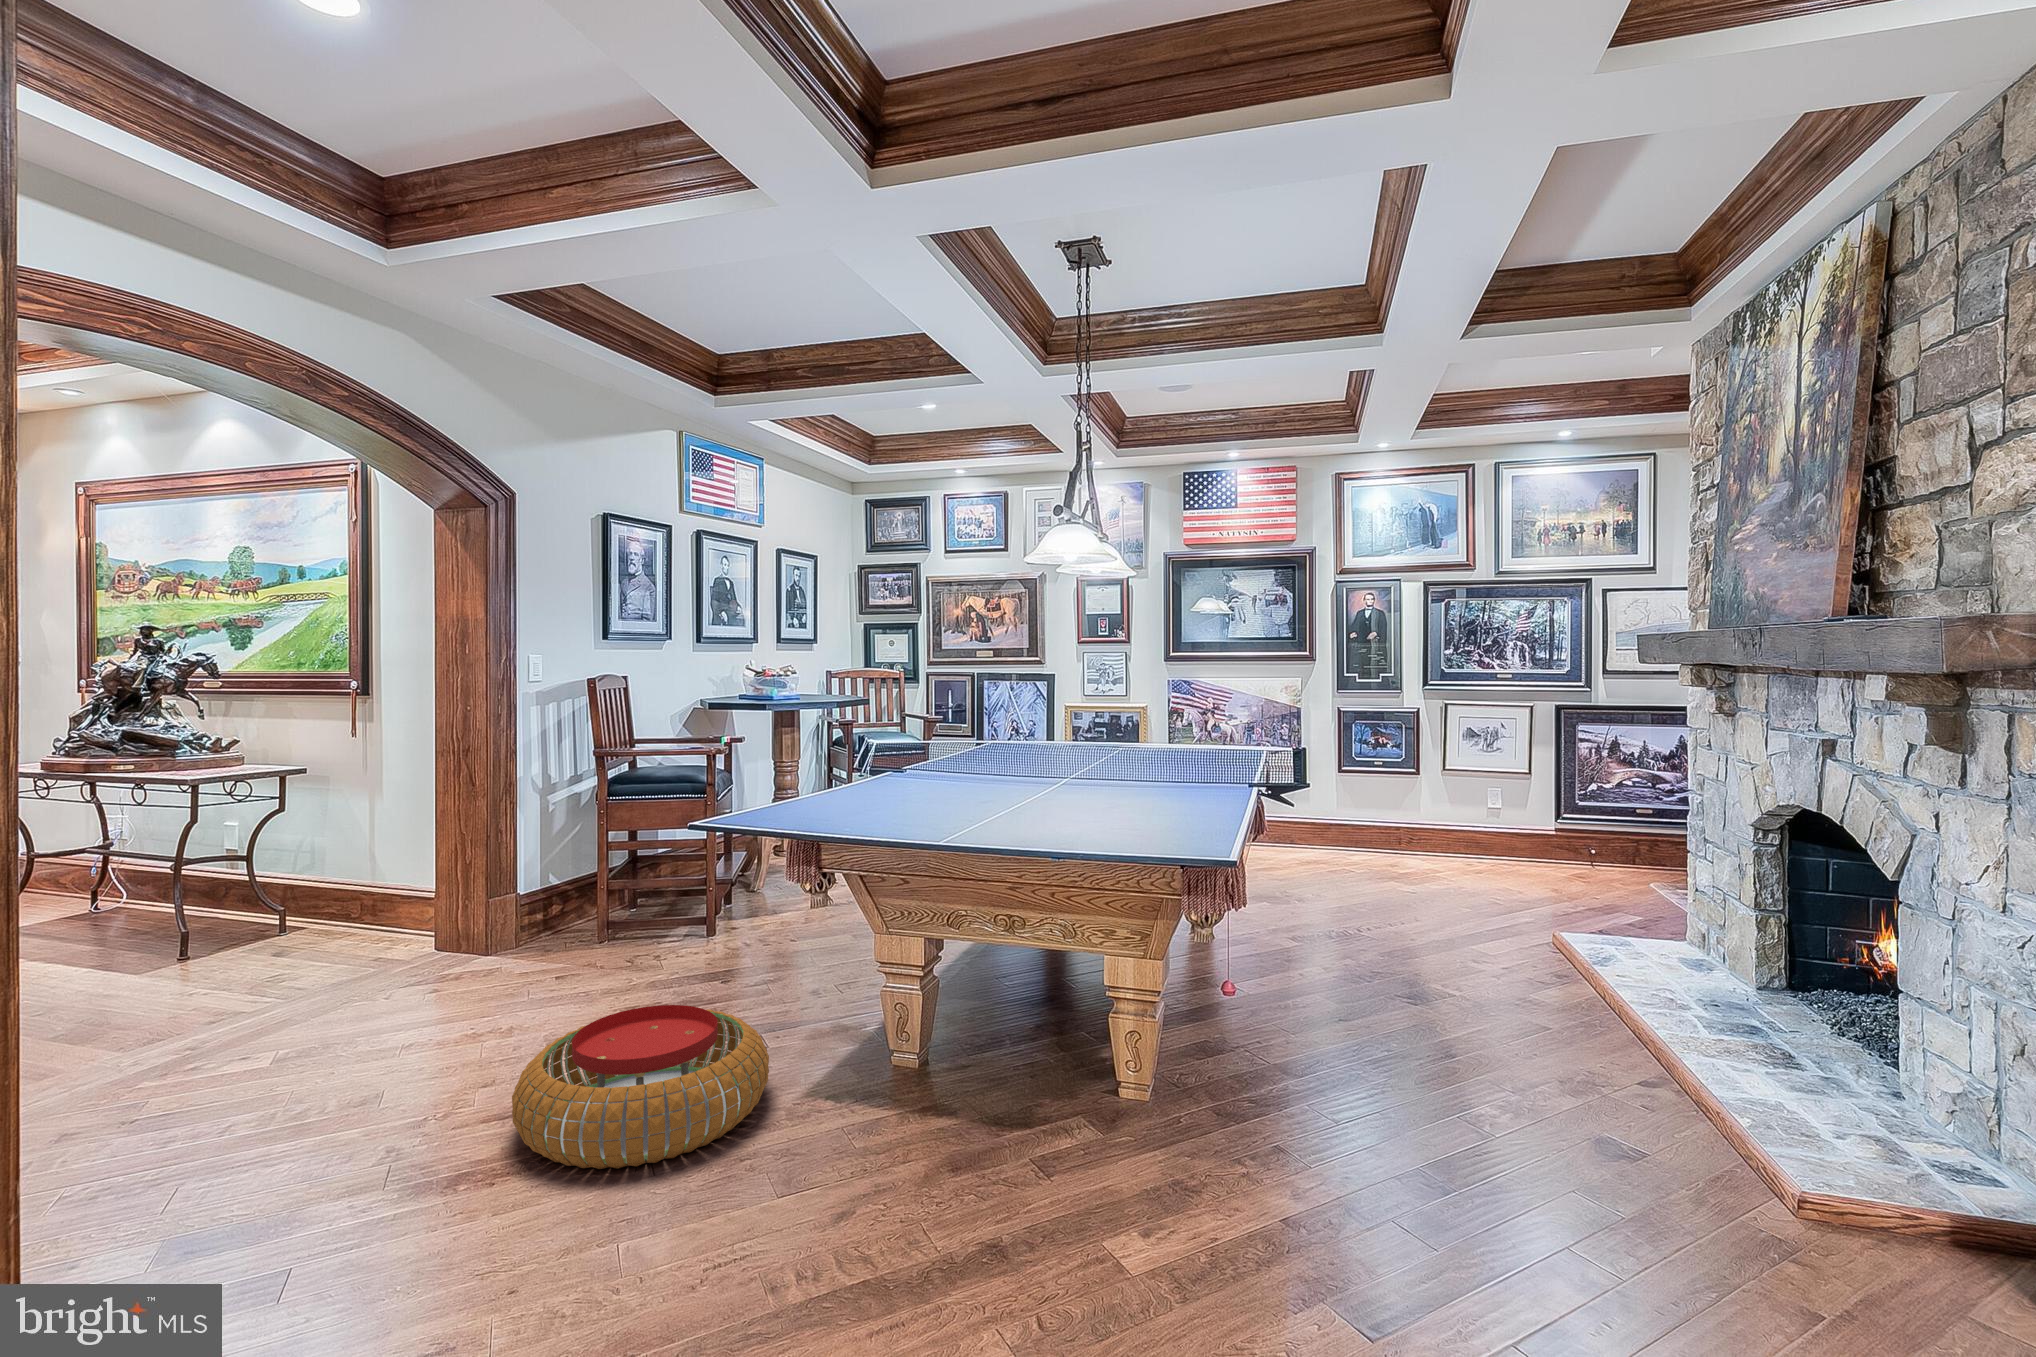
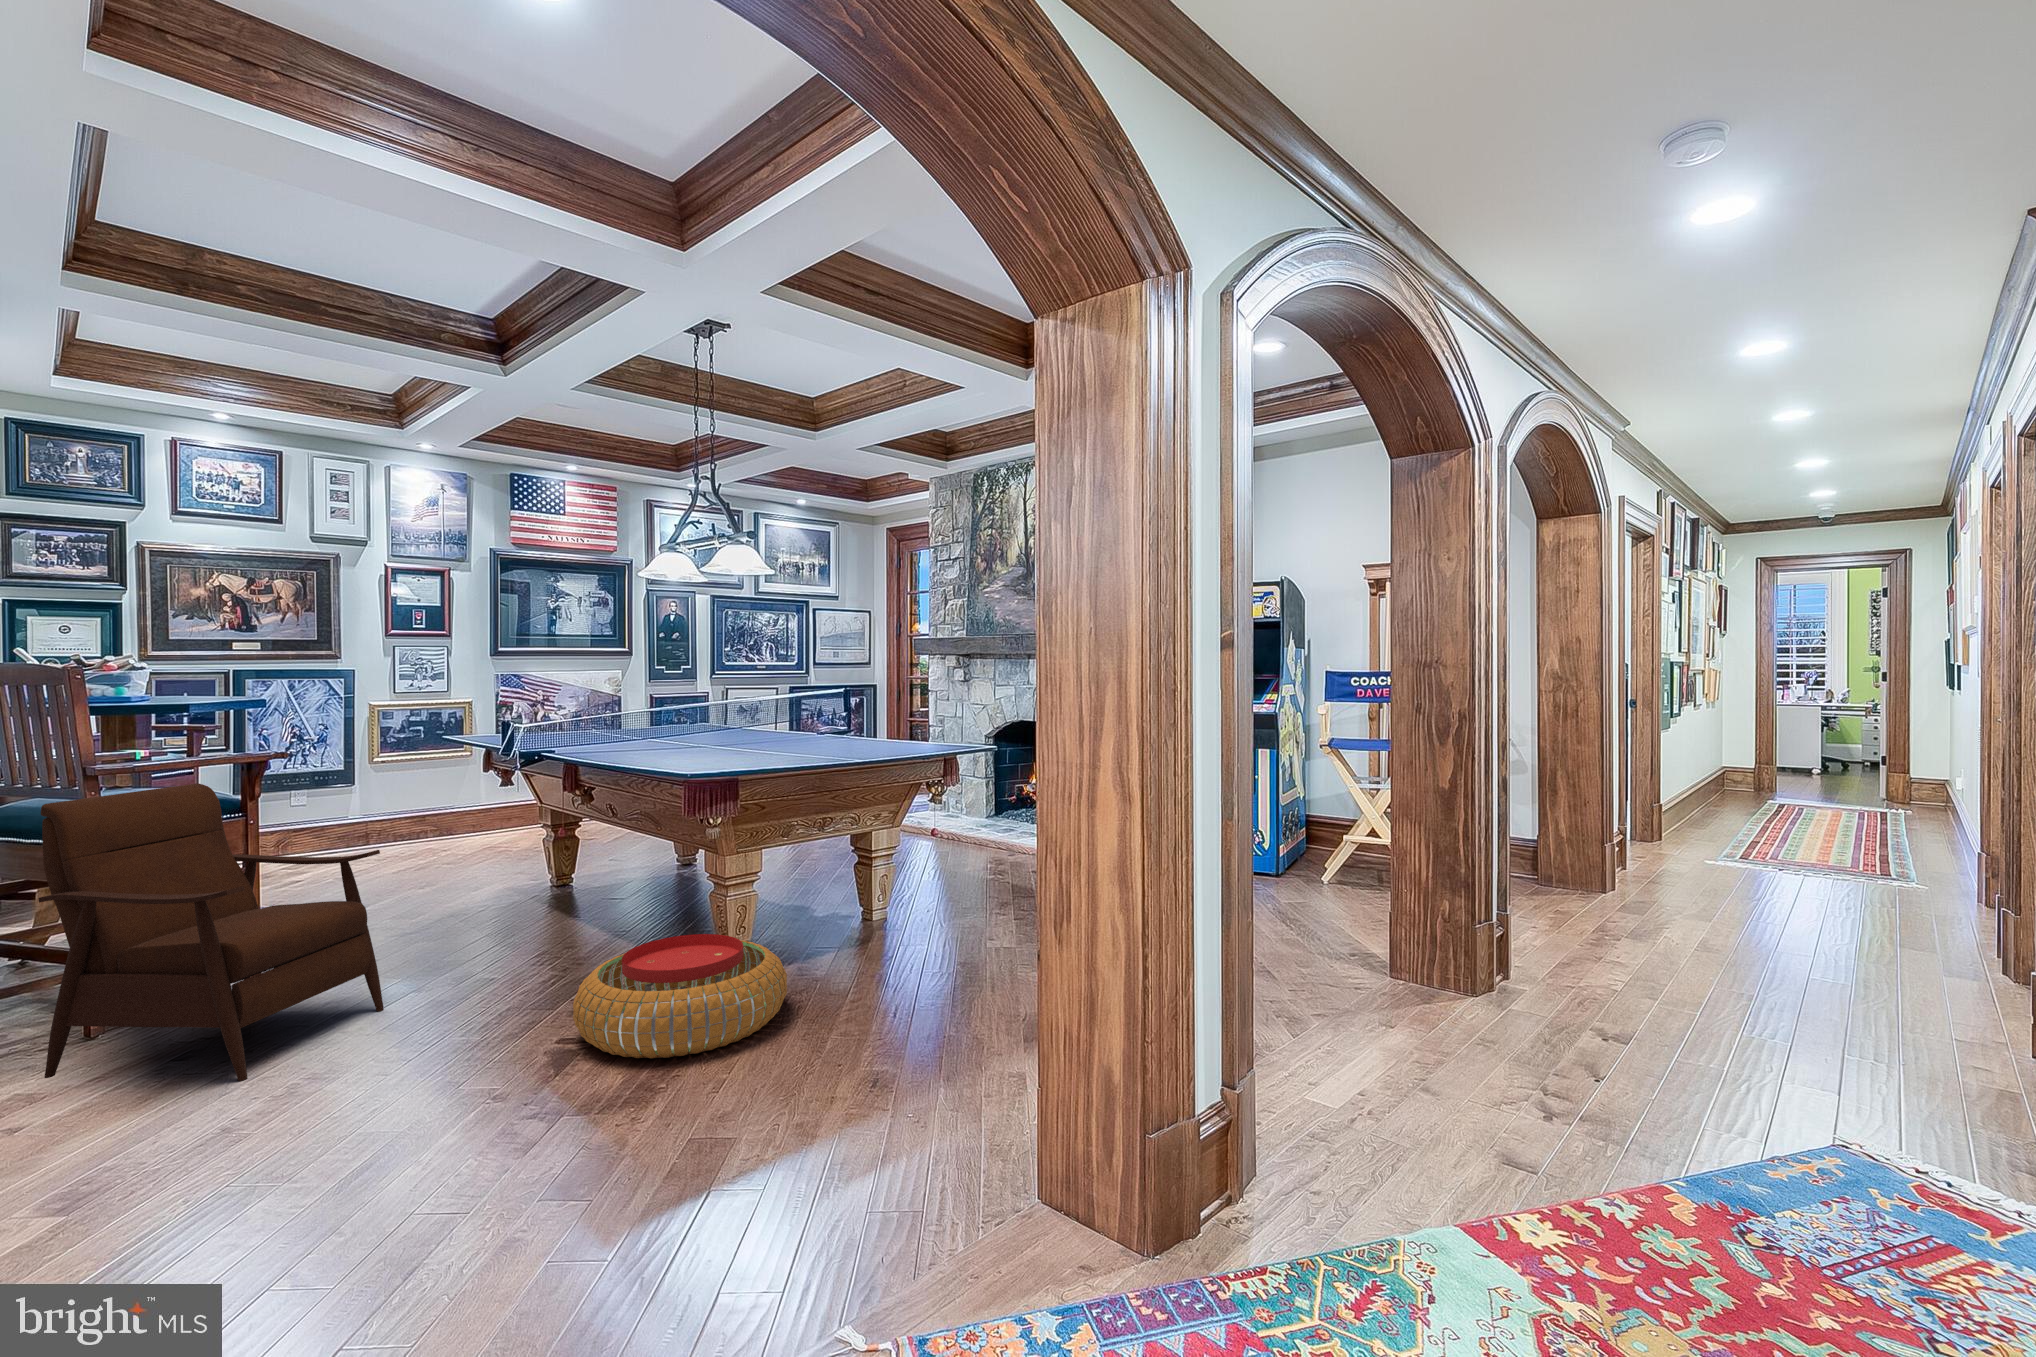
armchair: none [517,766,679,1001] -> present [38,784,384,1081]

